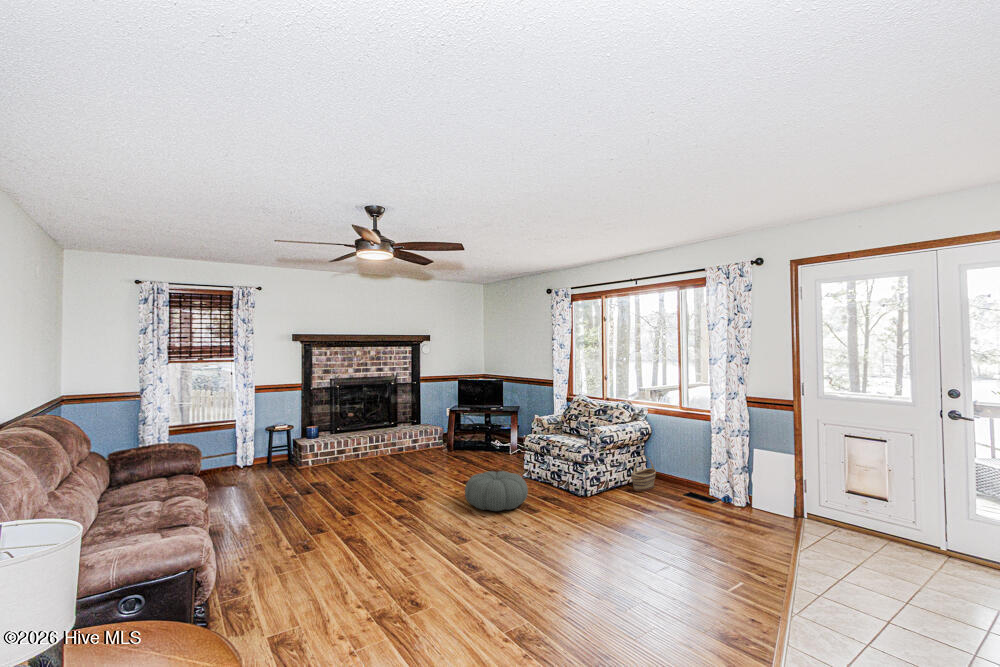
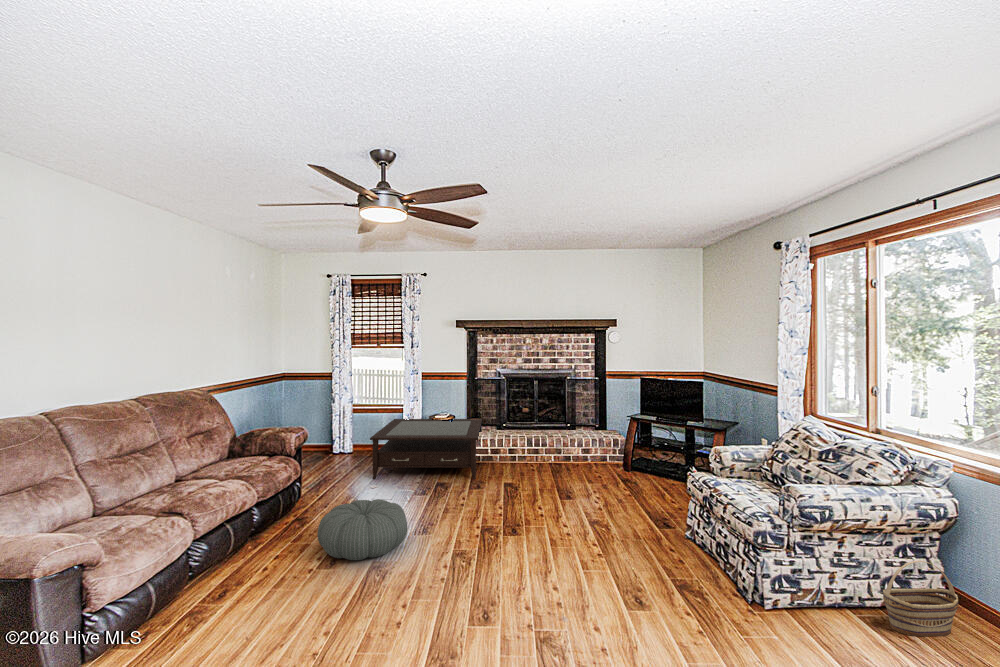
coffee table: none [224,426,344,492] -> present [370,419,482,479]
pouf: present [465,471,528,511] -> present [317,499,407,560]

